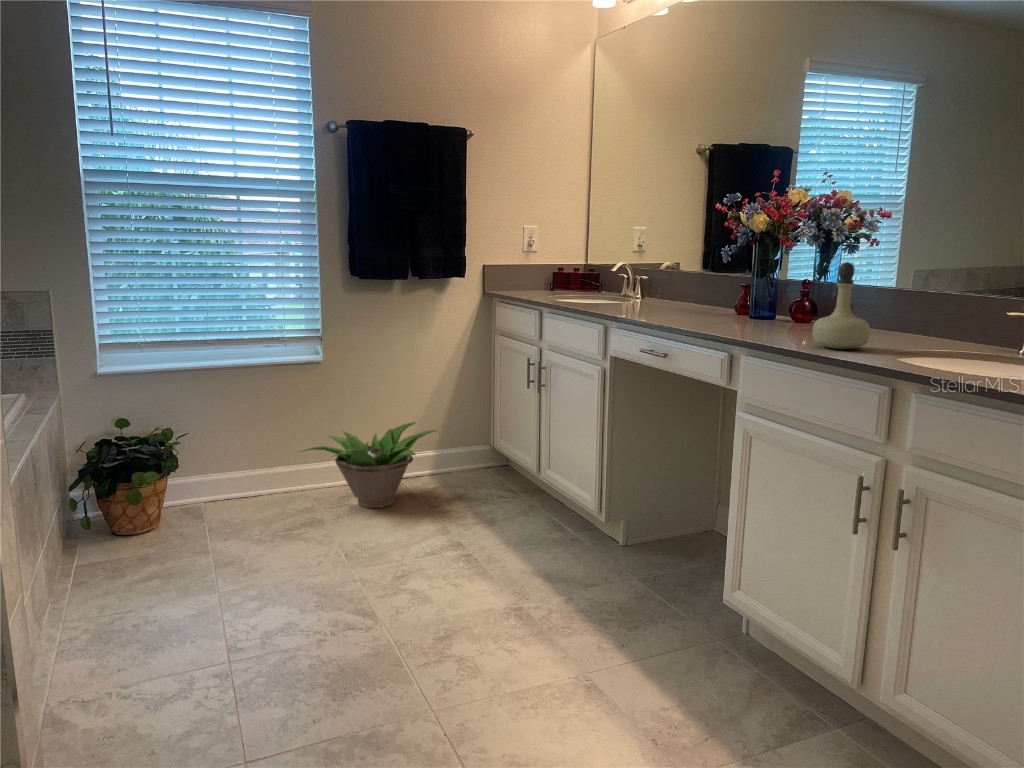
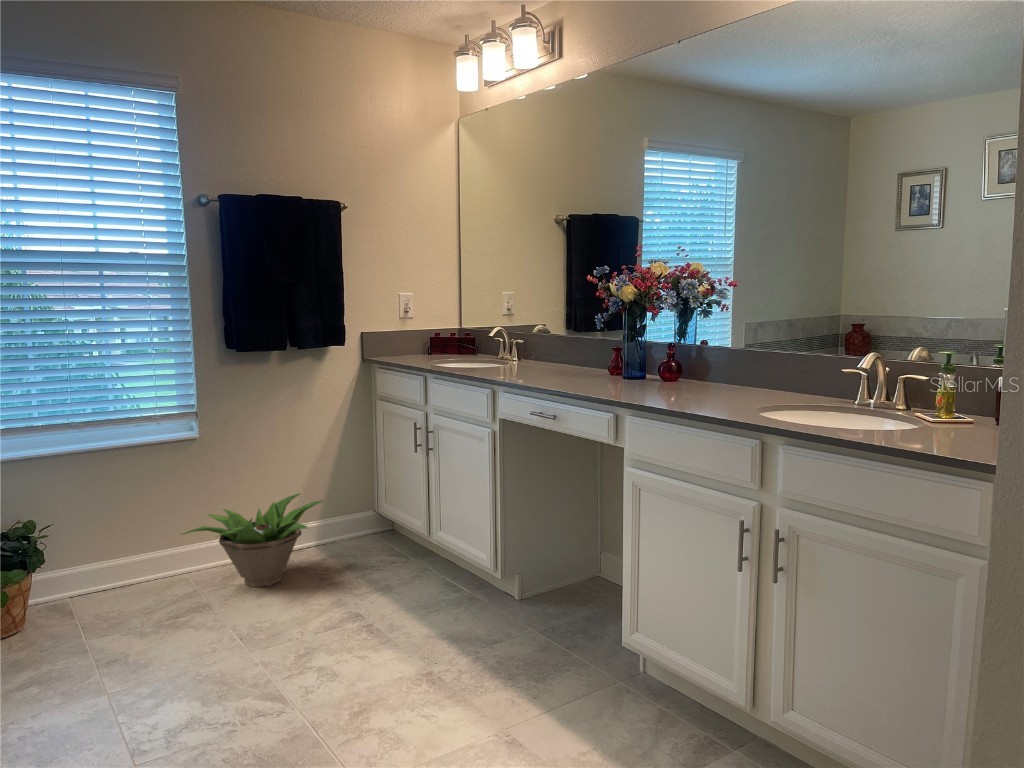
perfume bottle: present [812,262,870,349] -> none [687,332,734,407]

